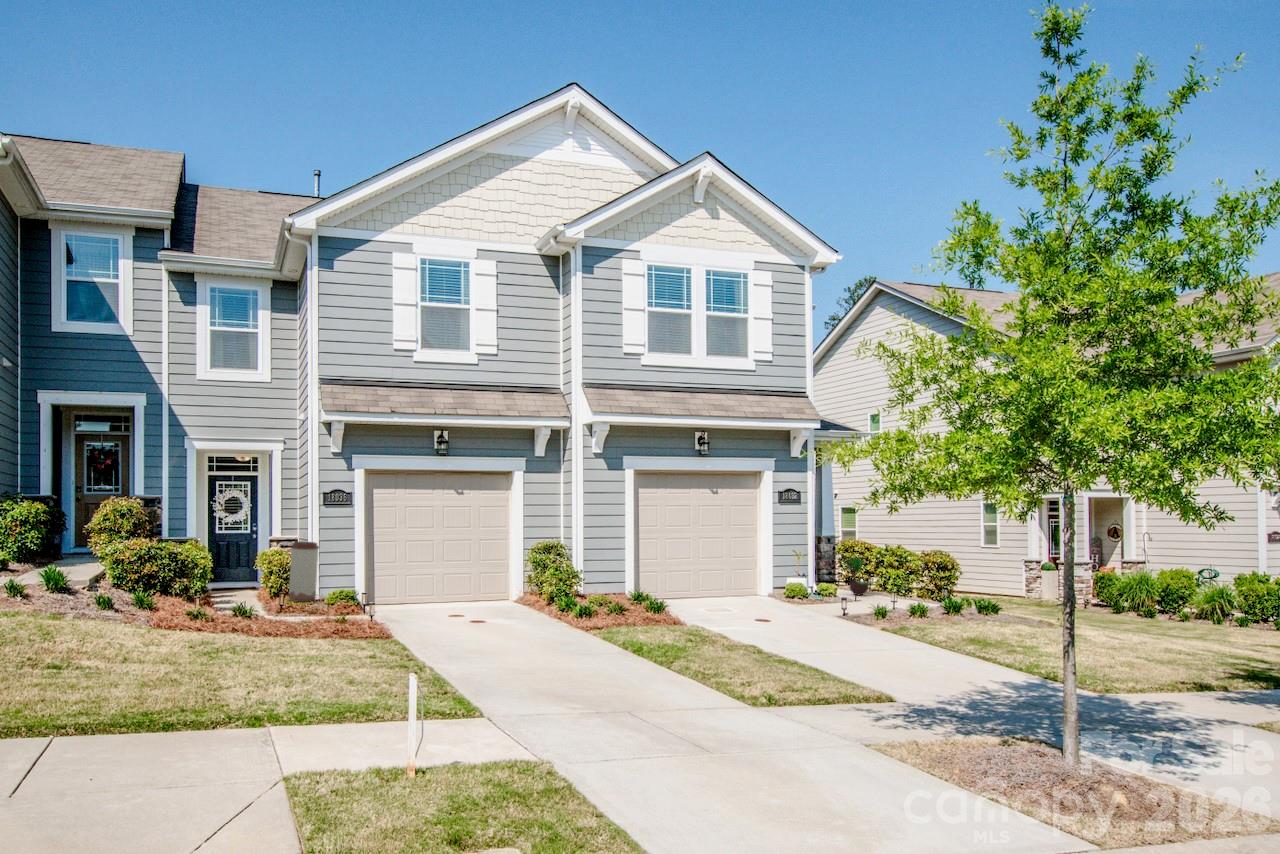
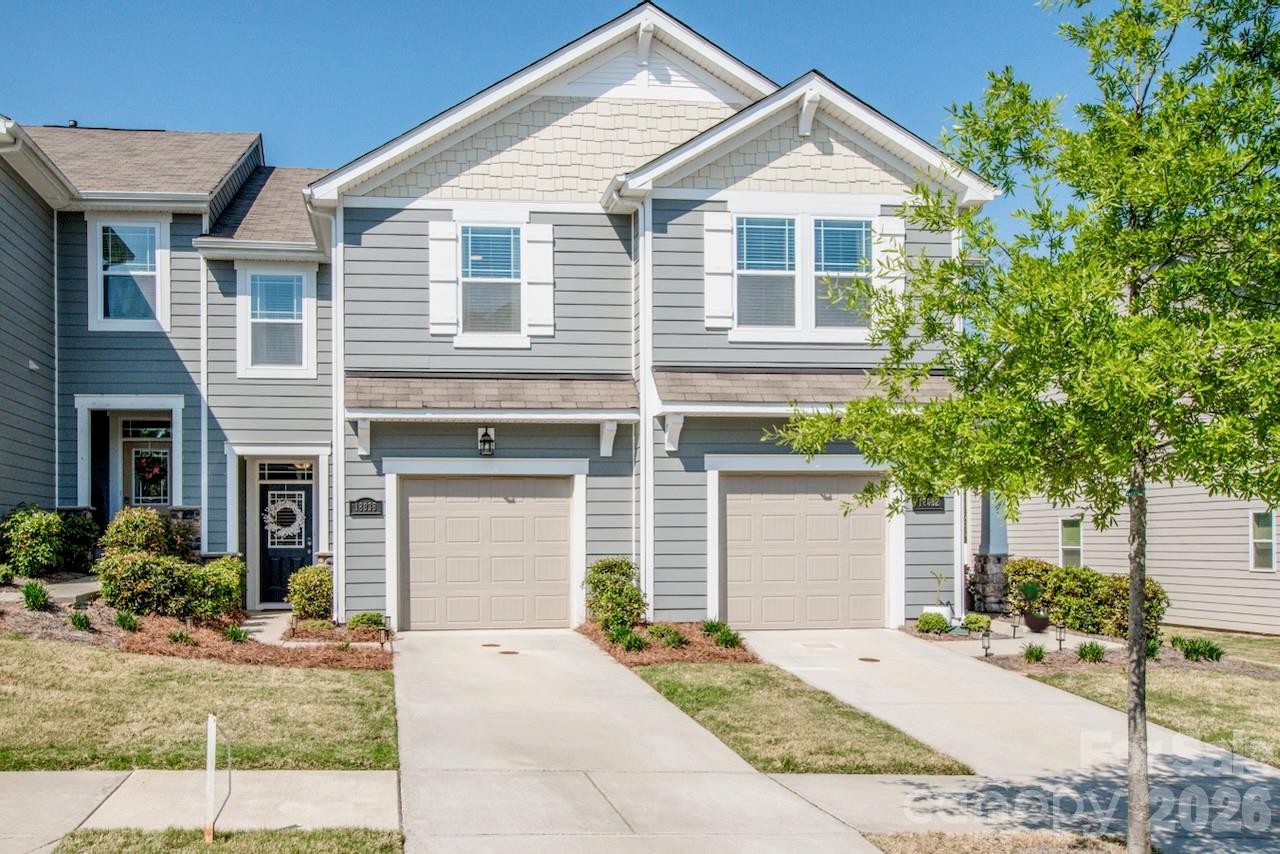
trash can: present [289,542,319,602] -> none [313,558,346,627]

